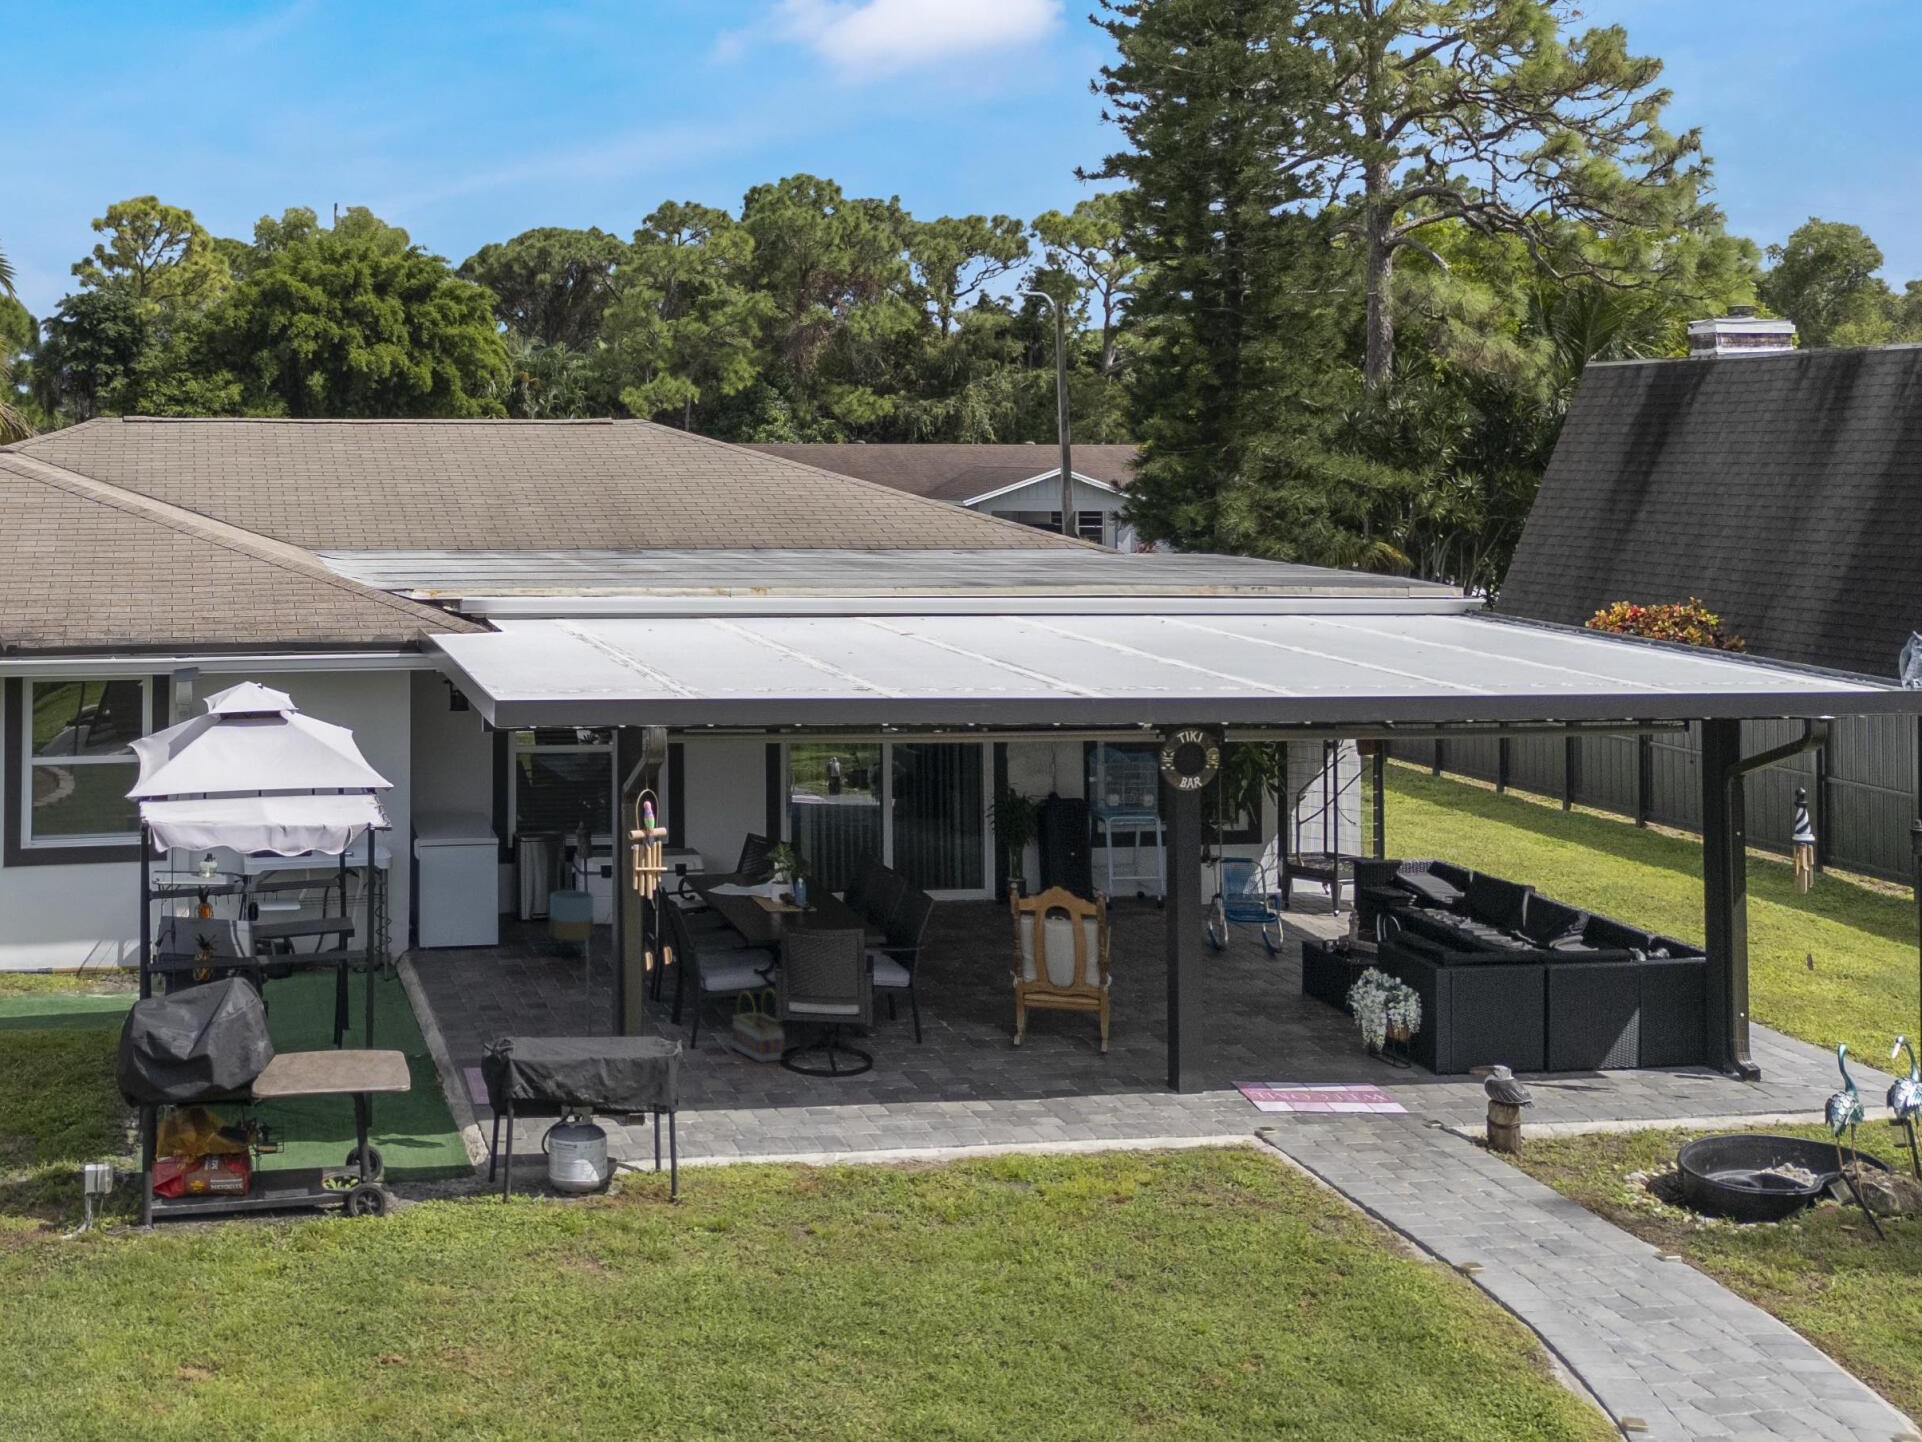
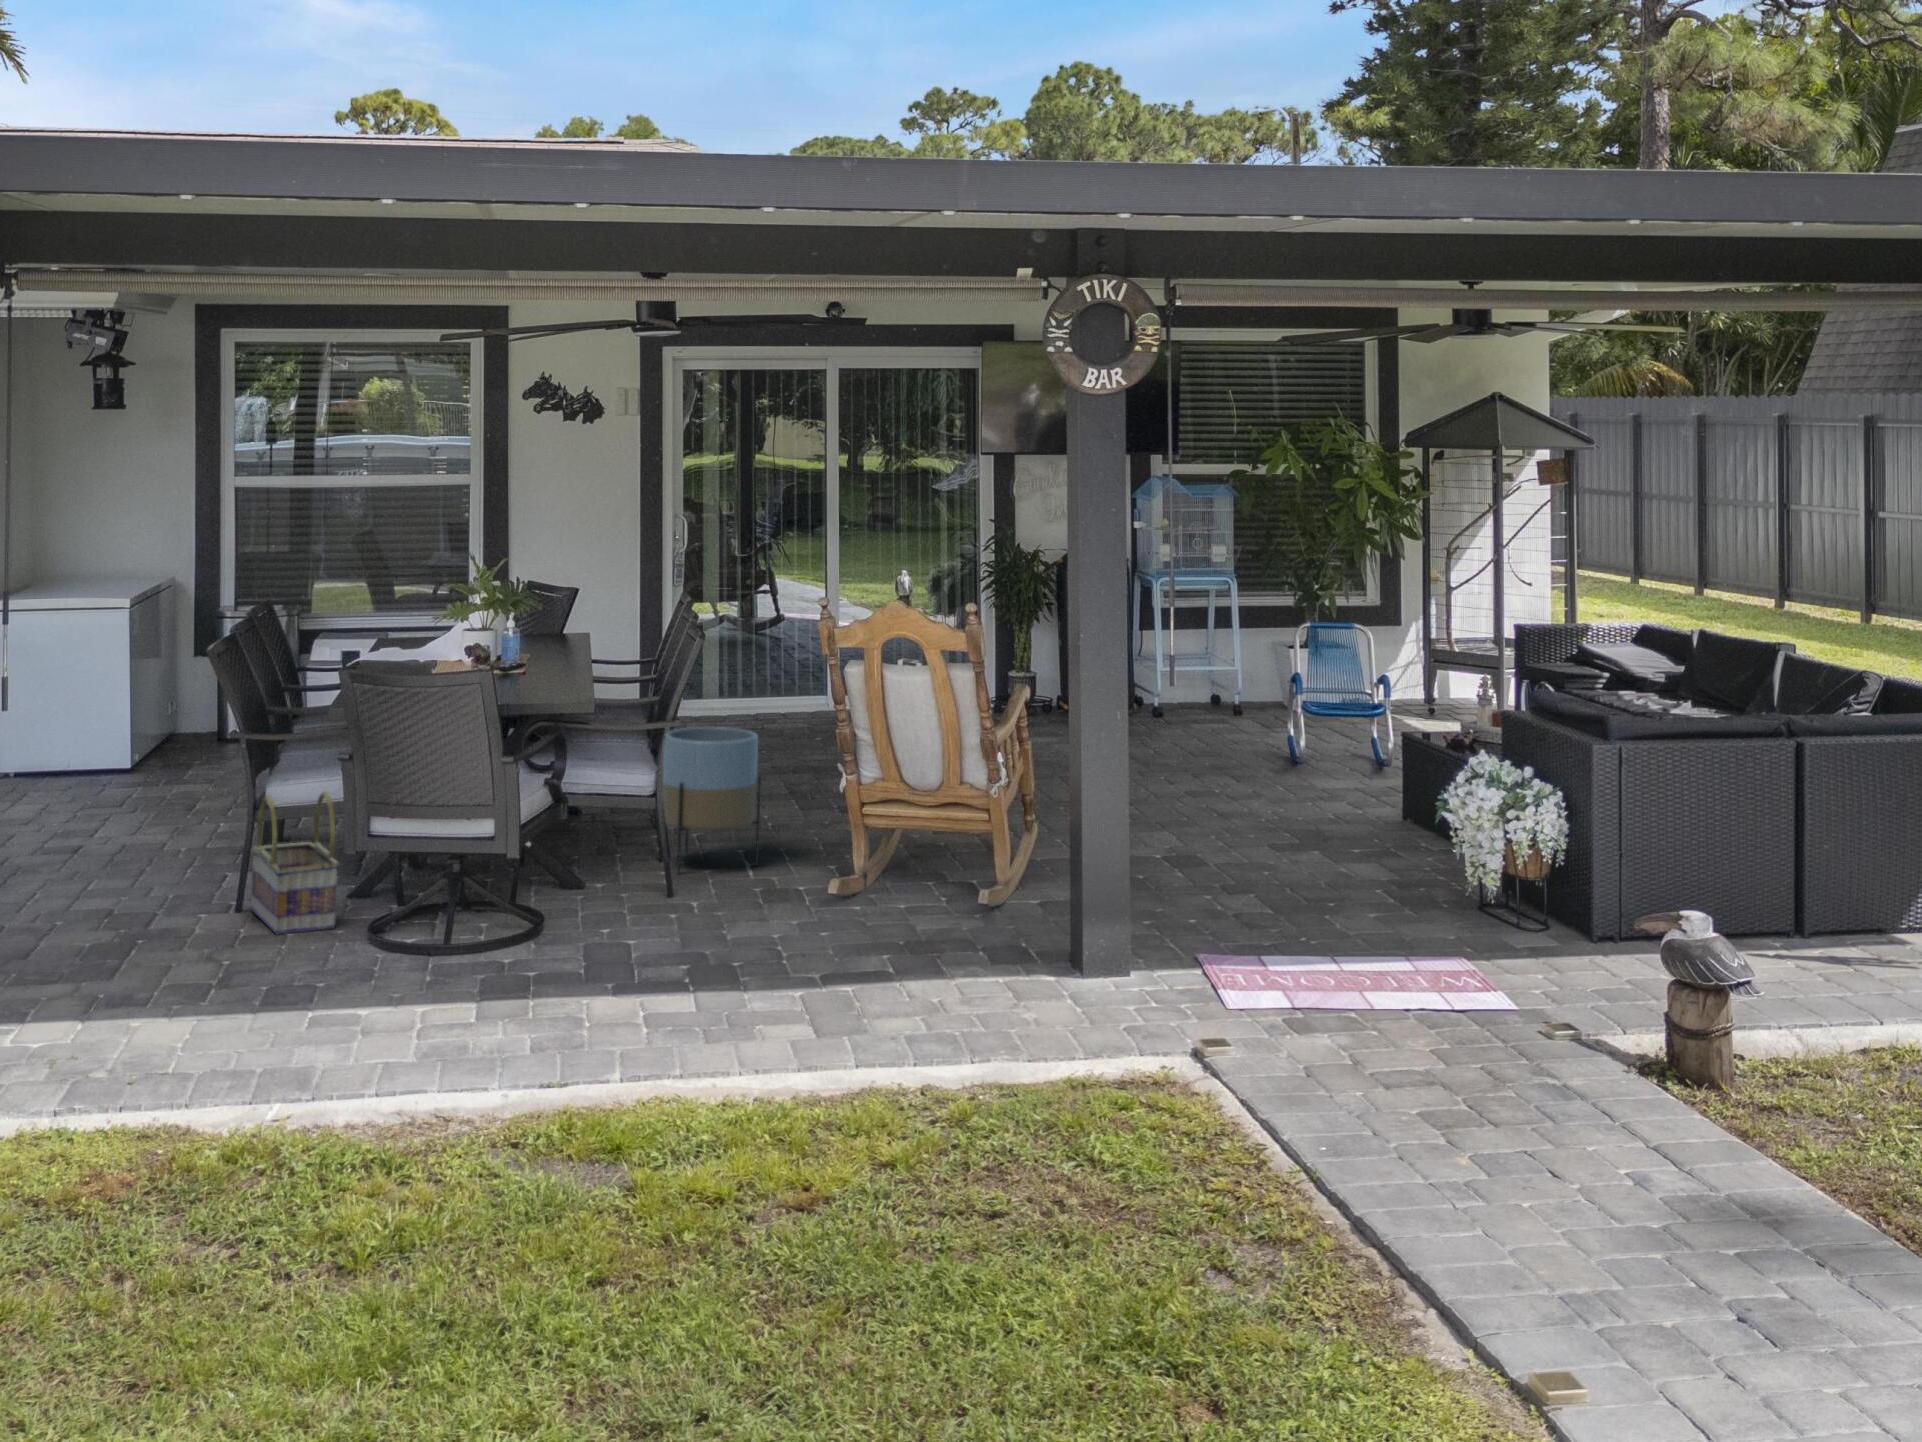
planter: present [550,890,594,950] -> present [662,727,761,874]

